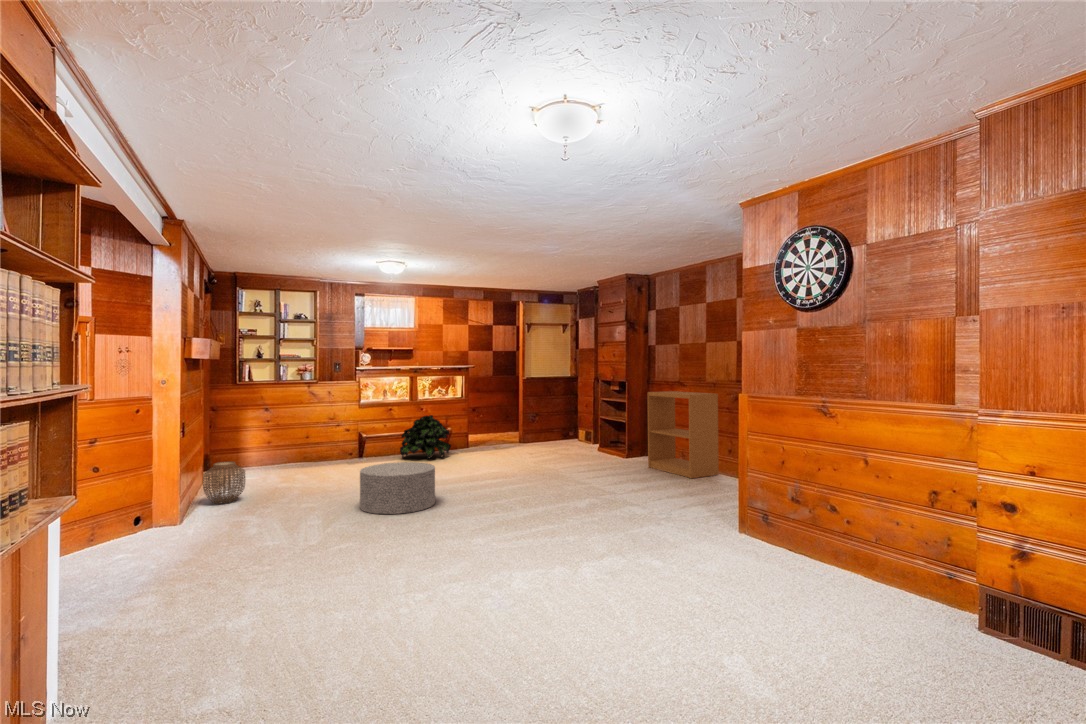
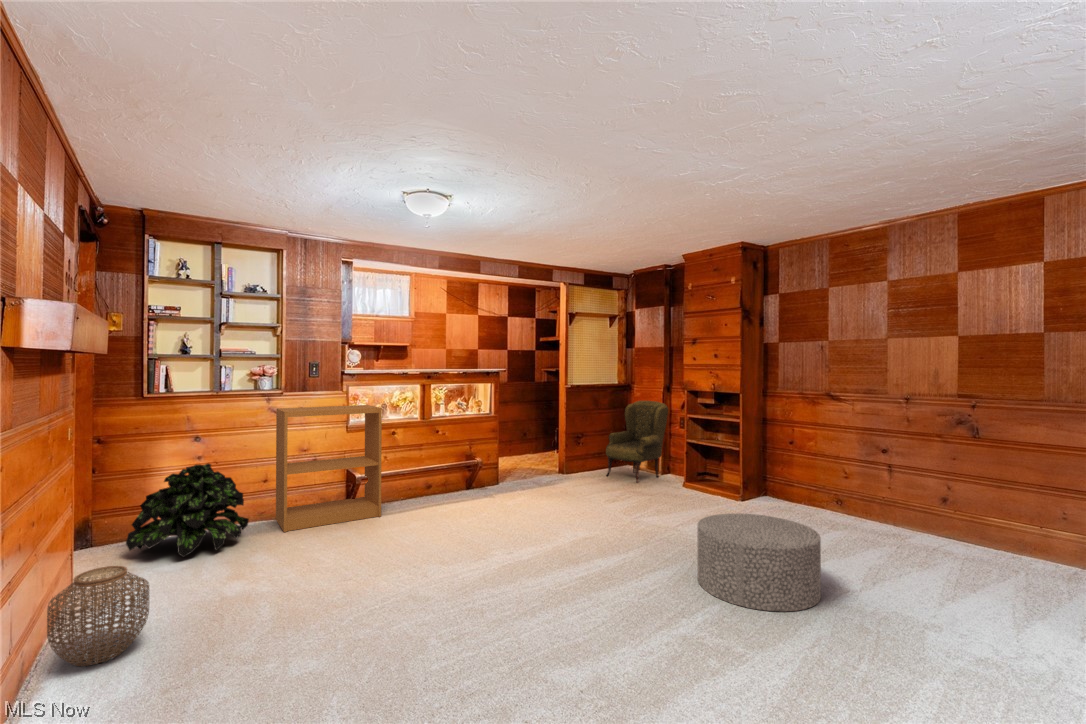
armchair: none [551,389,597,449] -> present [606,401,668,483]
bookshelf: present [647,391,719,478] -> present [276,405,382,532]
potted plant: present [400,415,451,459] -> present [126,464,249,557]
ottoman: present [360,462,435,514] -> present [697,513,821,612]

